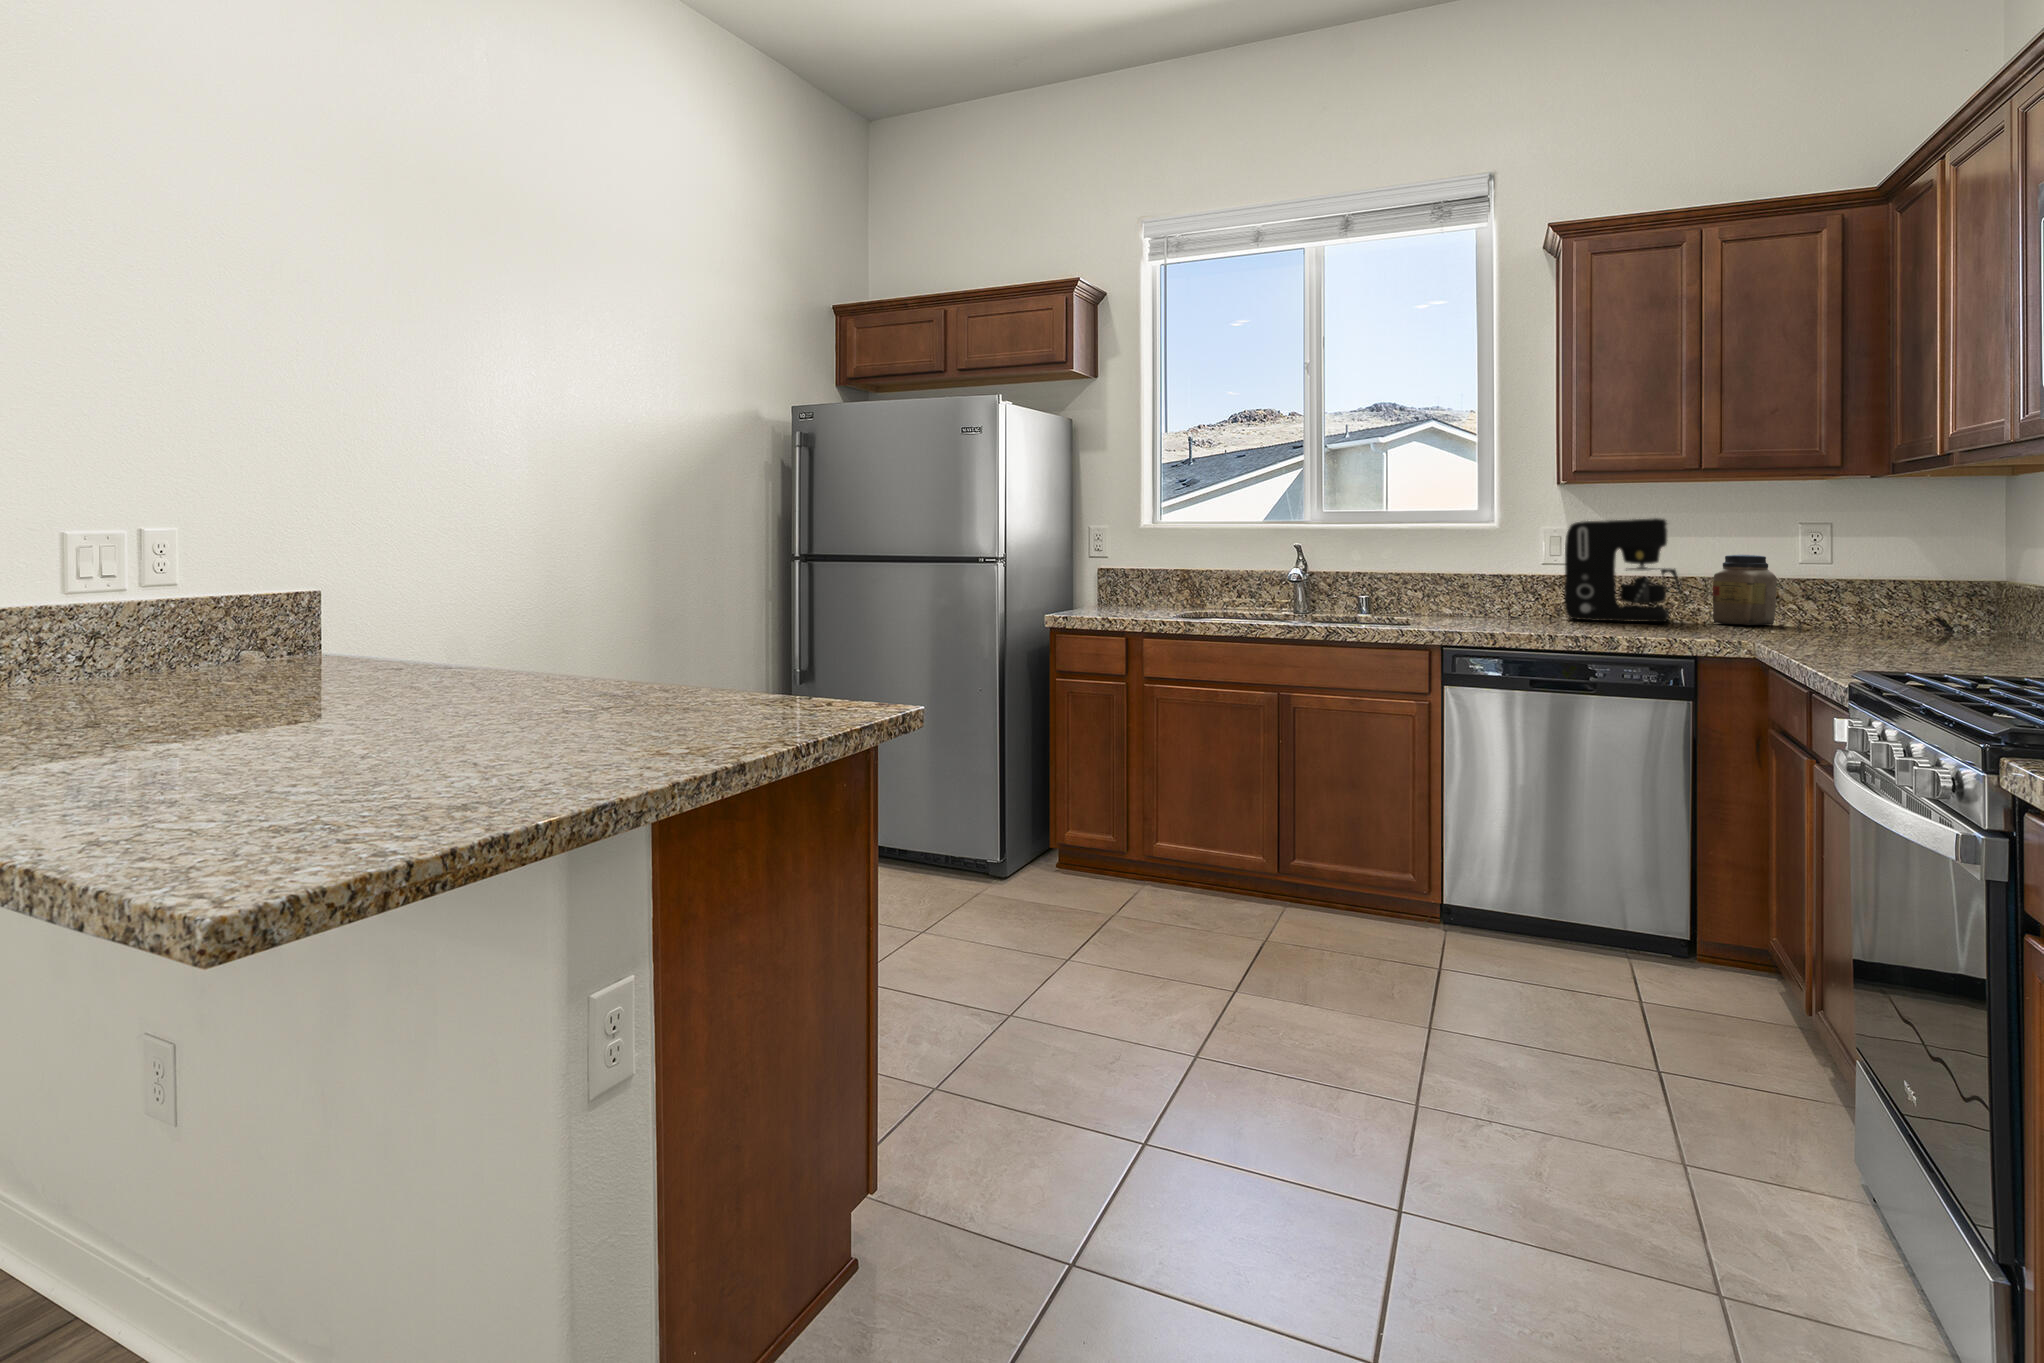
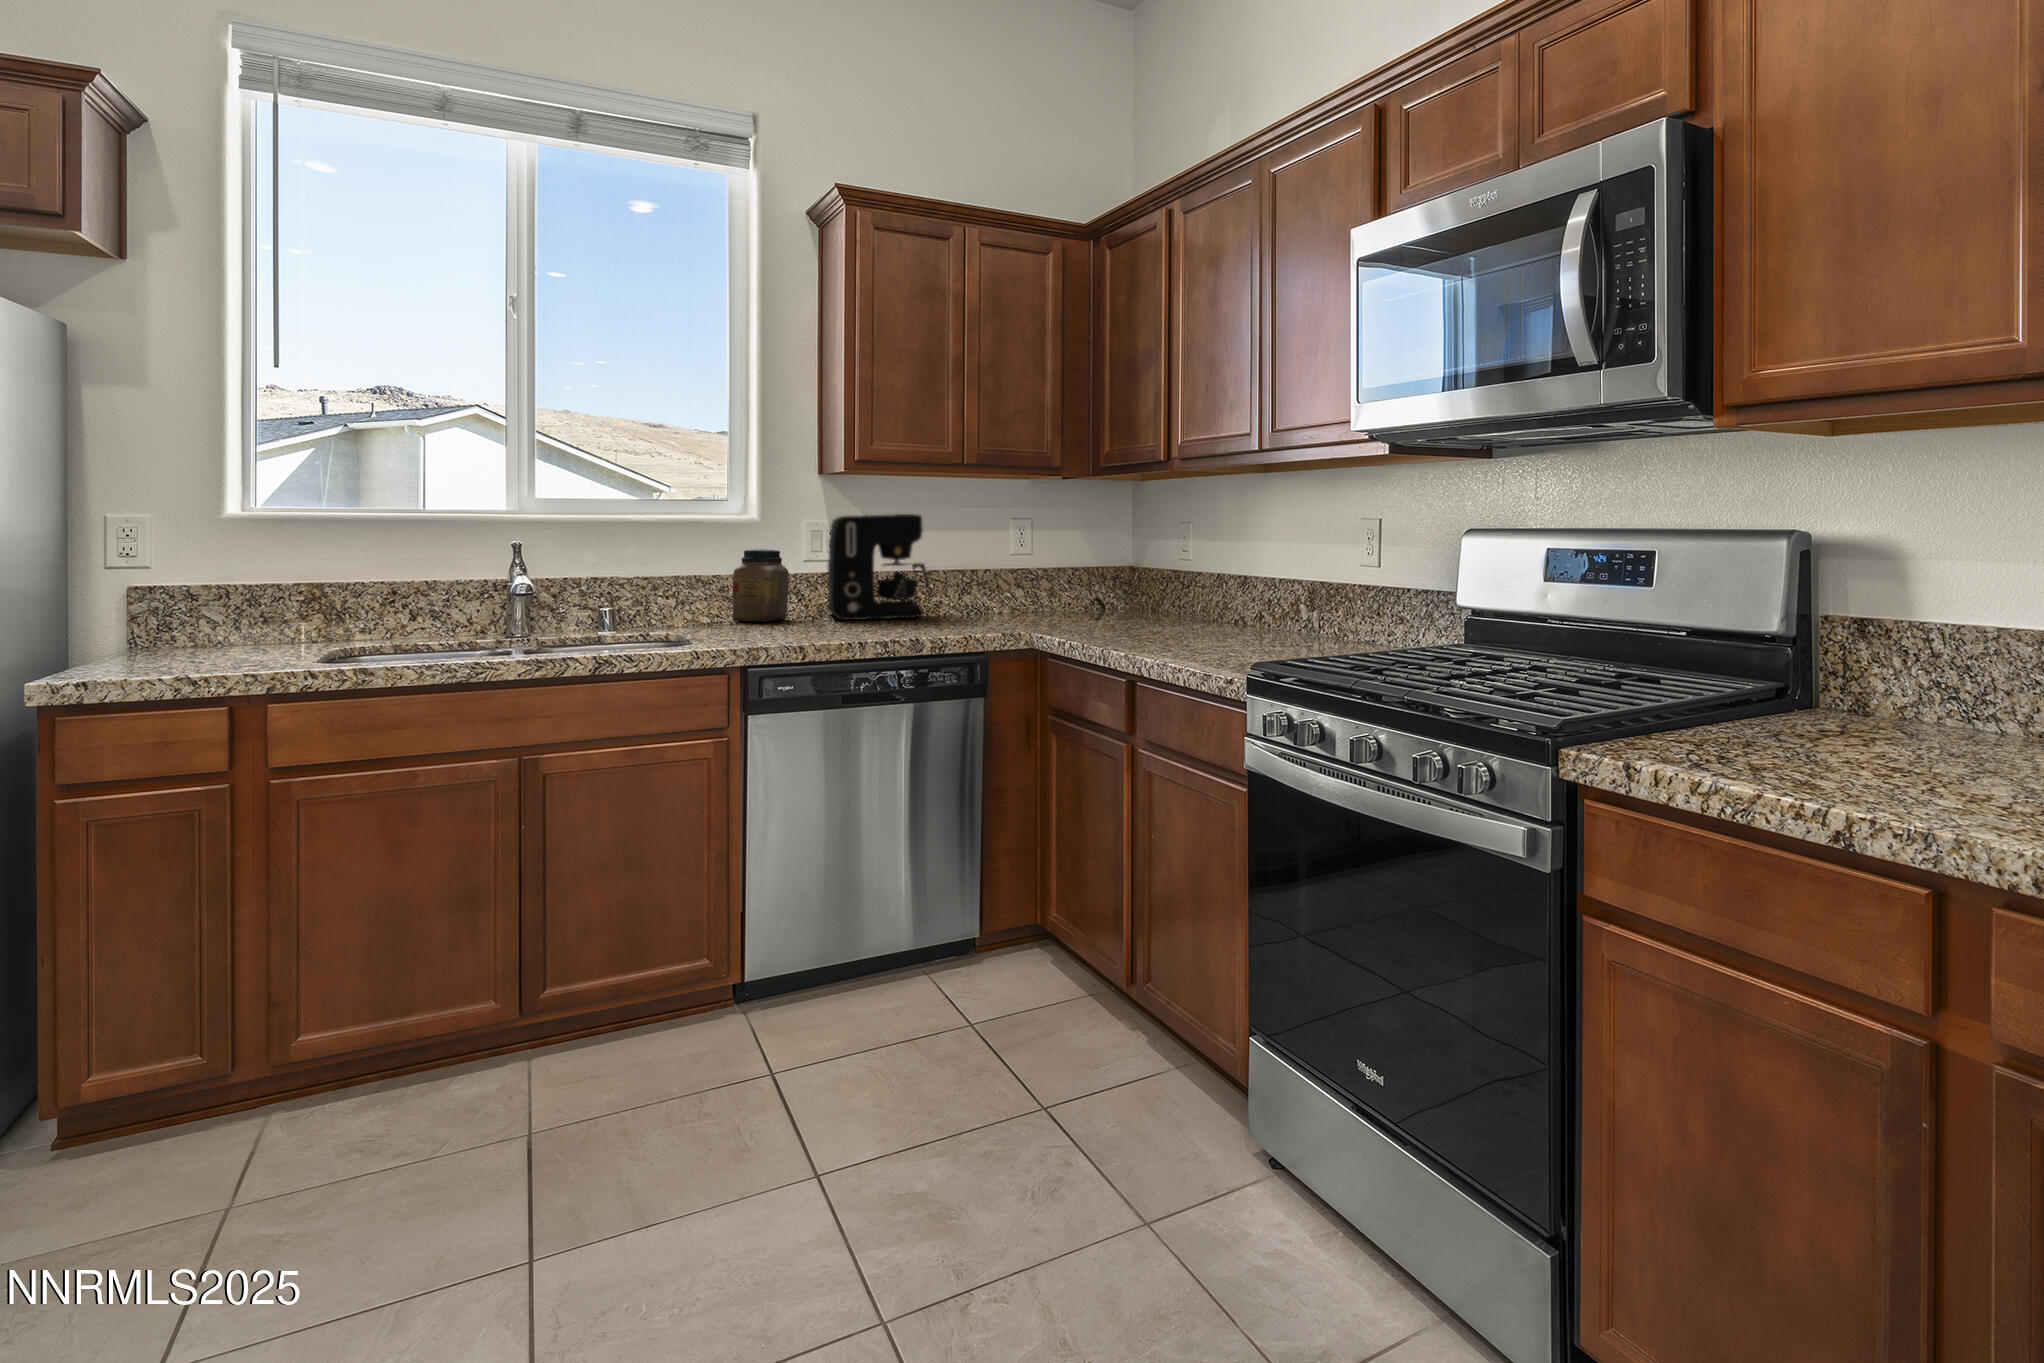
jar: present [1713,555,1777,625] -> present [732,549,789,621]

